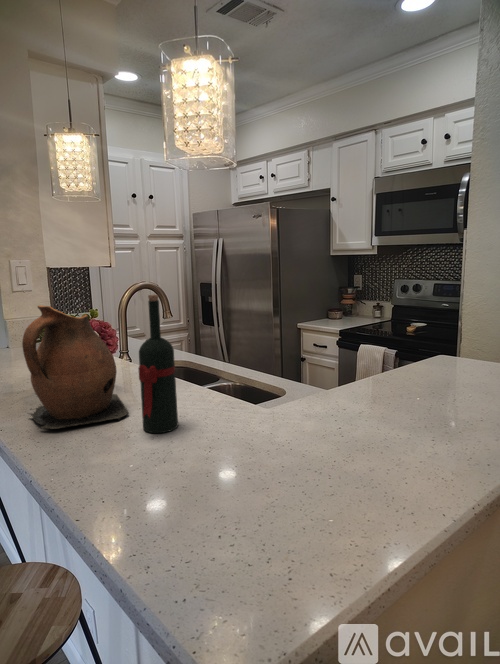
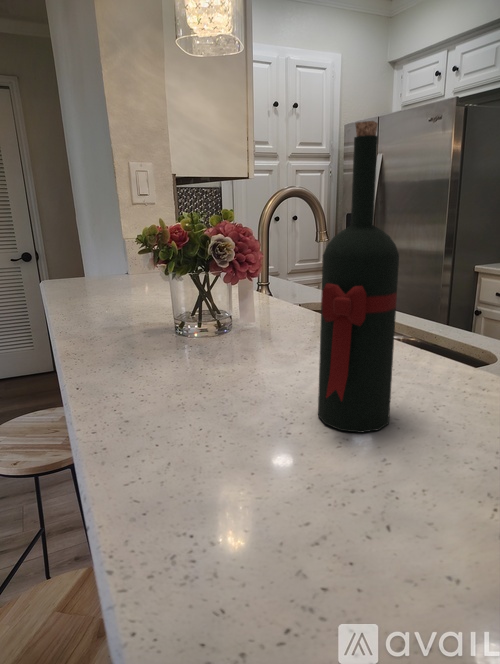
ceramic pitcher: present [22,305,129,429] -> none [103,165,285,397]

